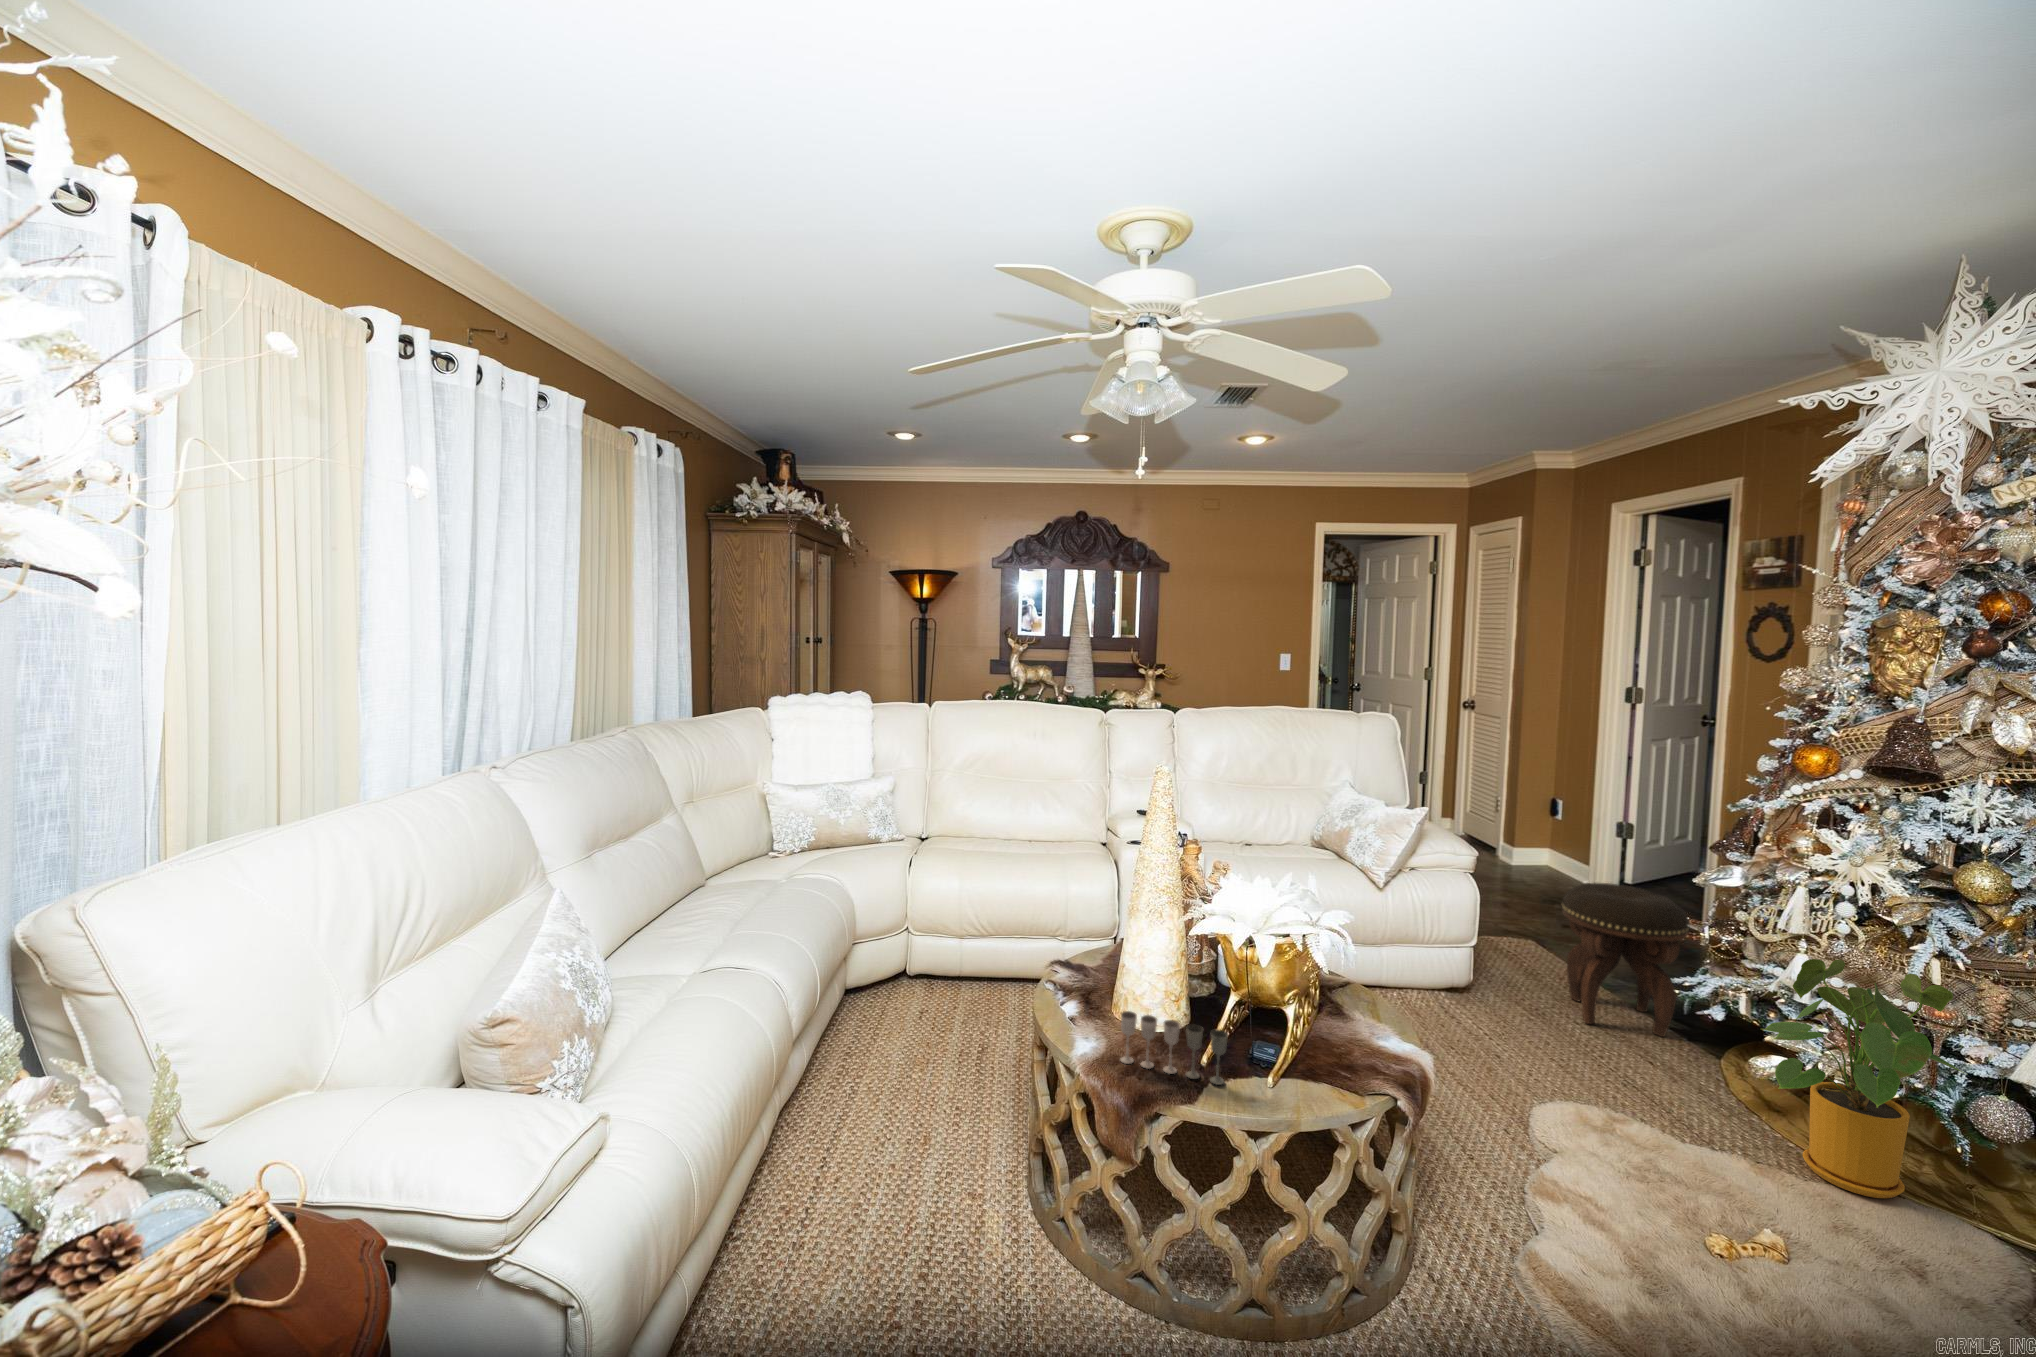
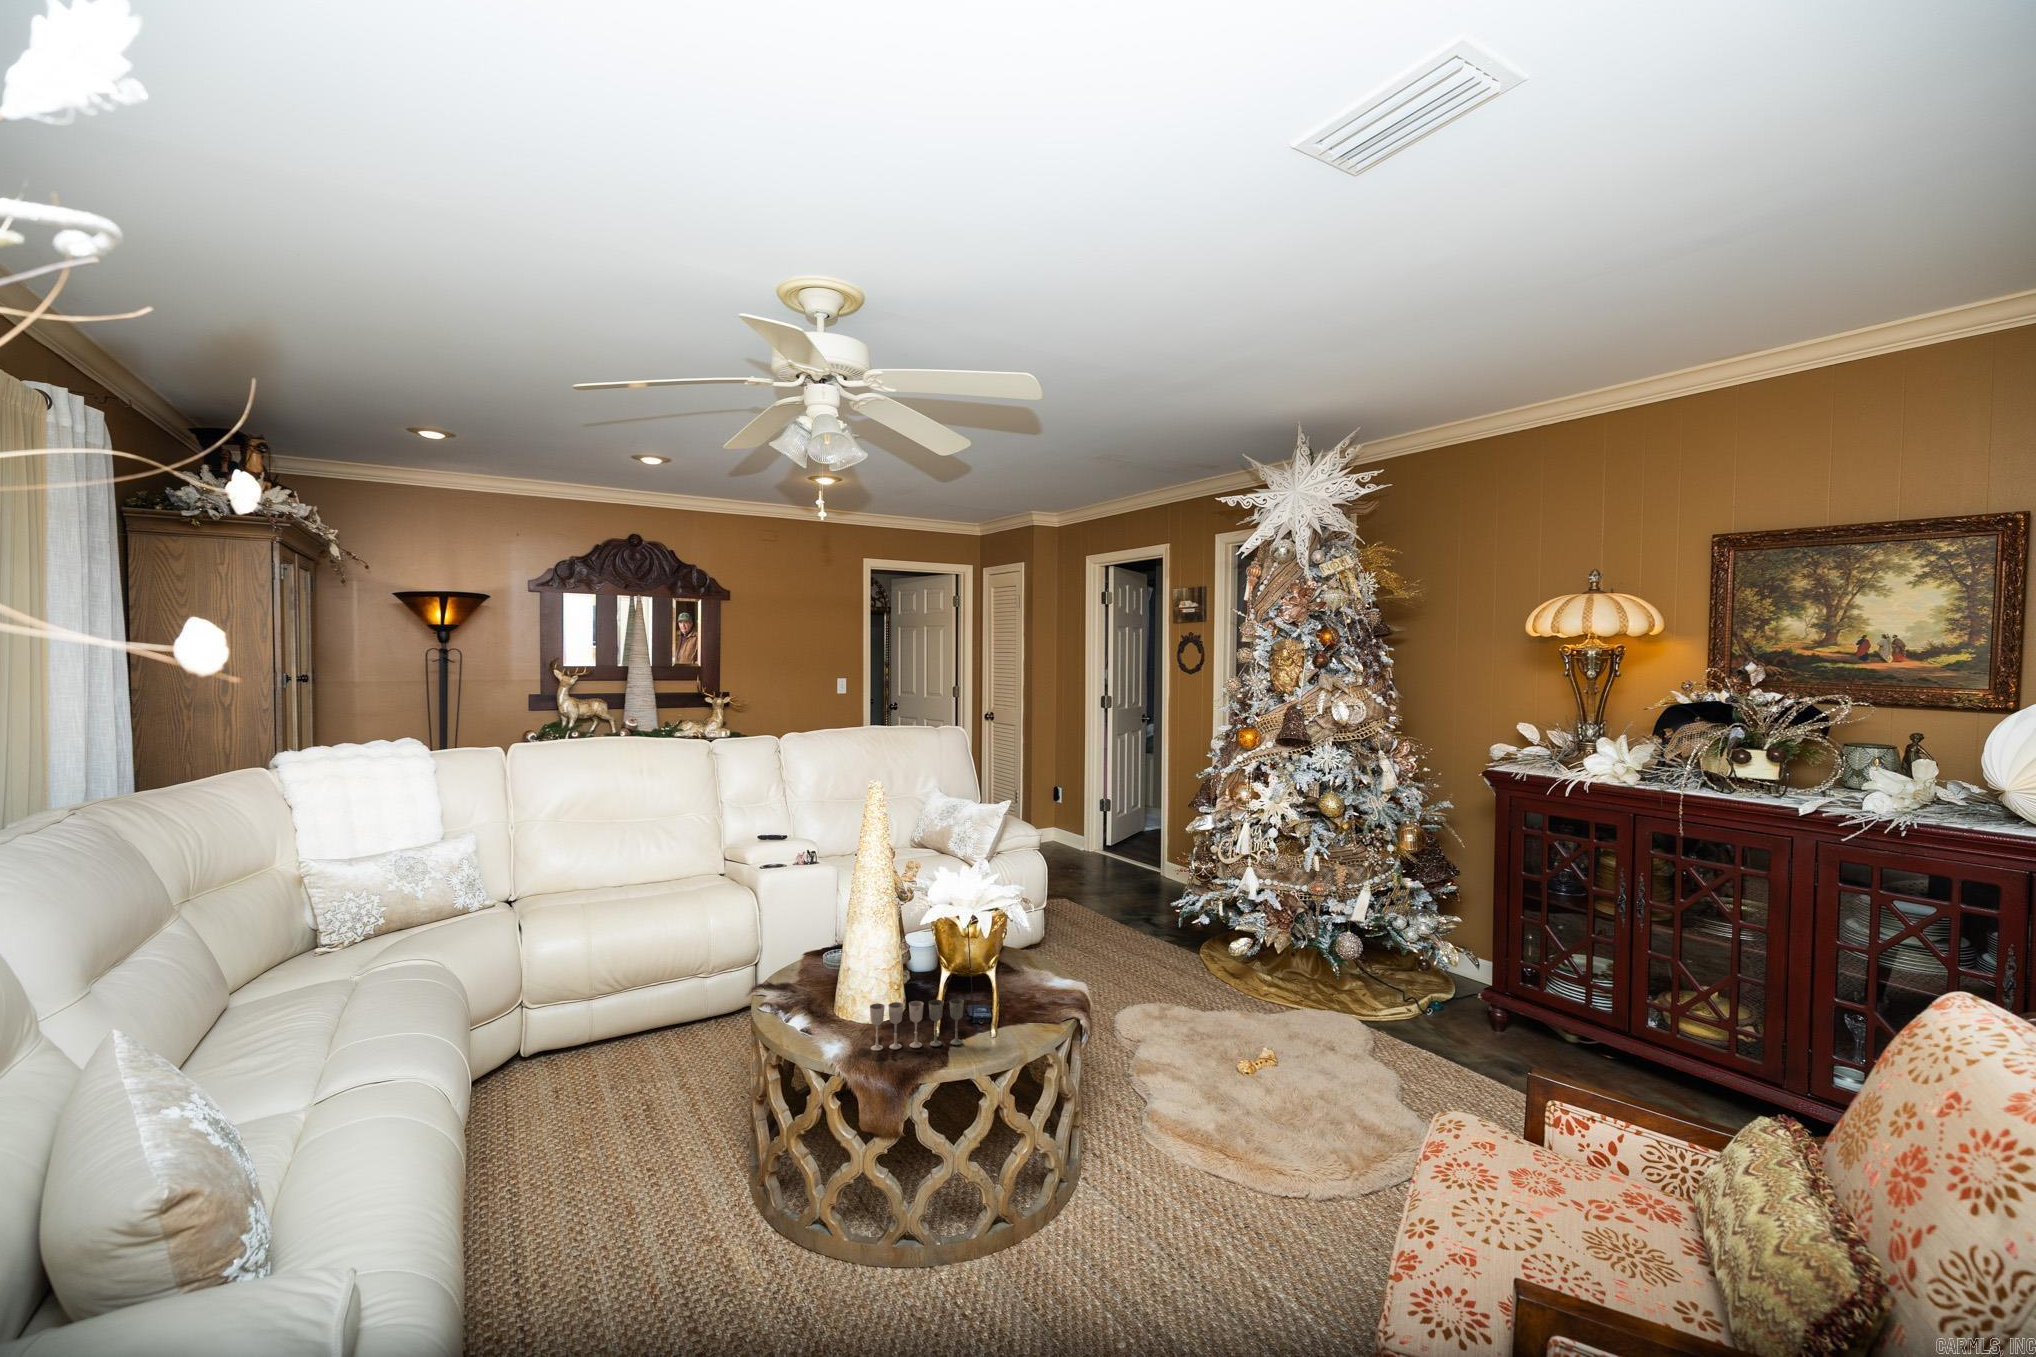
footstool: present [1562,883,1690,1037] -> none [1098,847,1179,958]
house plant: present [1762,959,1964,1198] -> none [1243,871,1343,1021]

